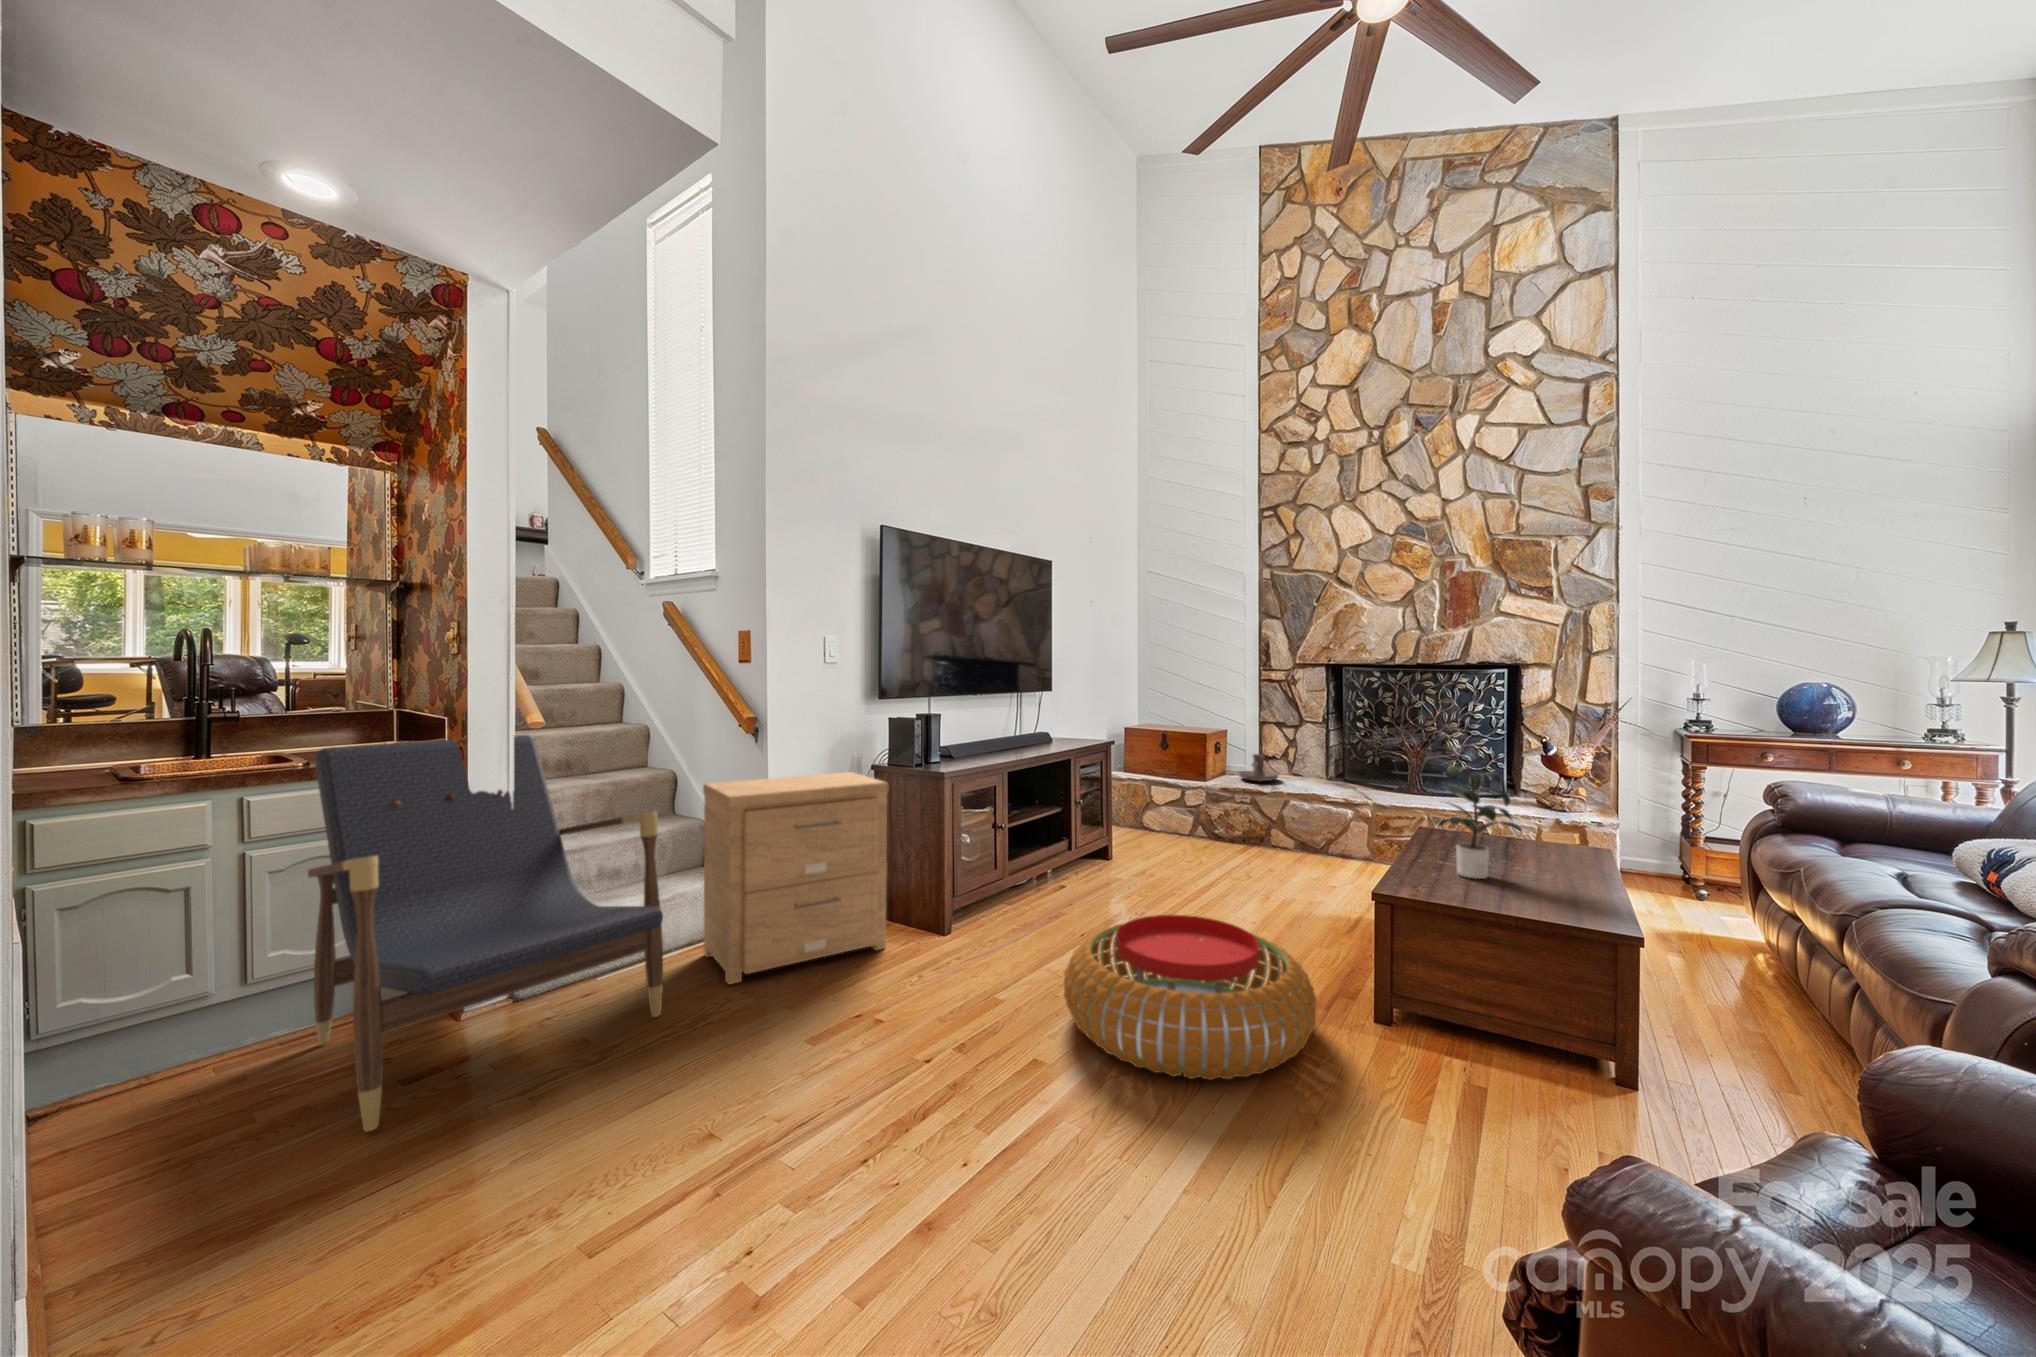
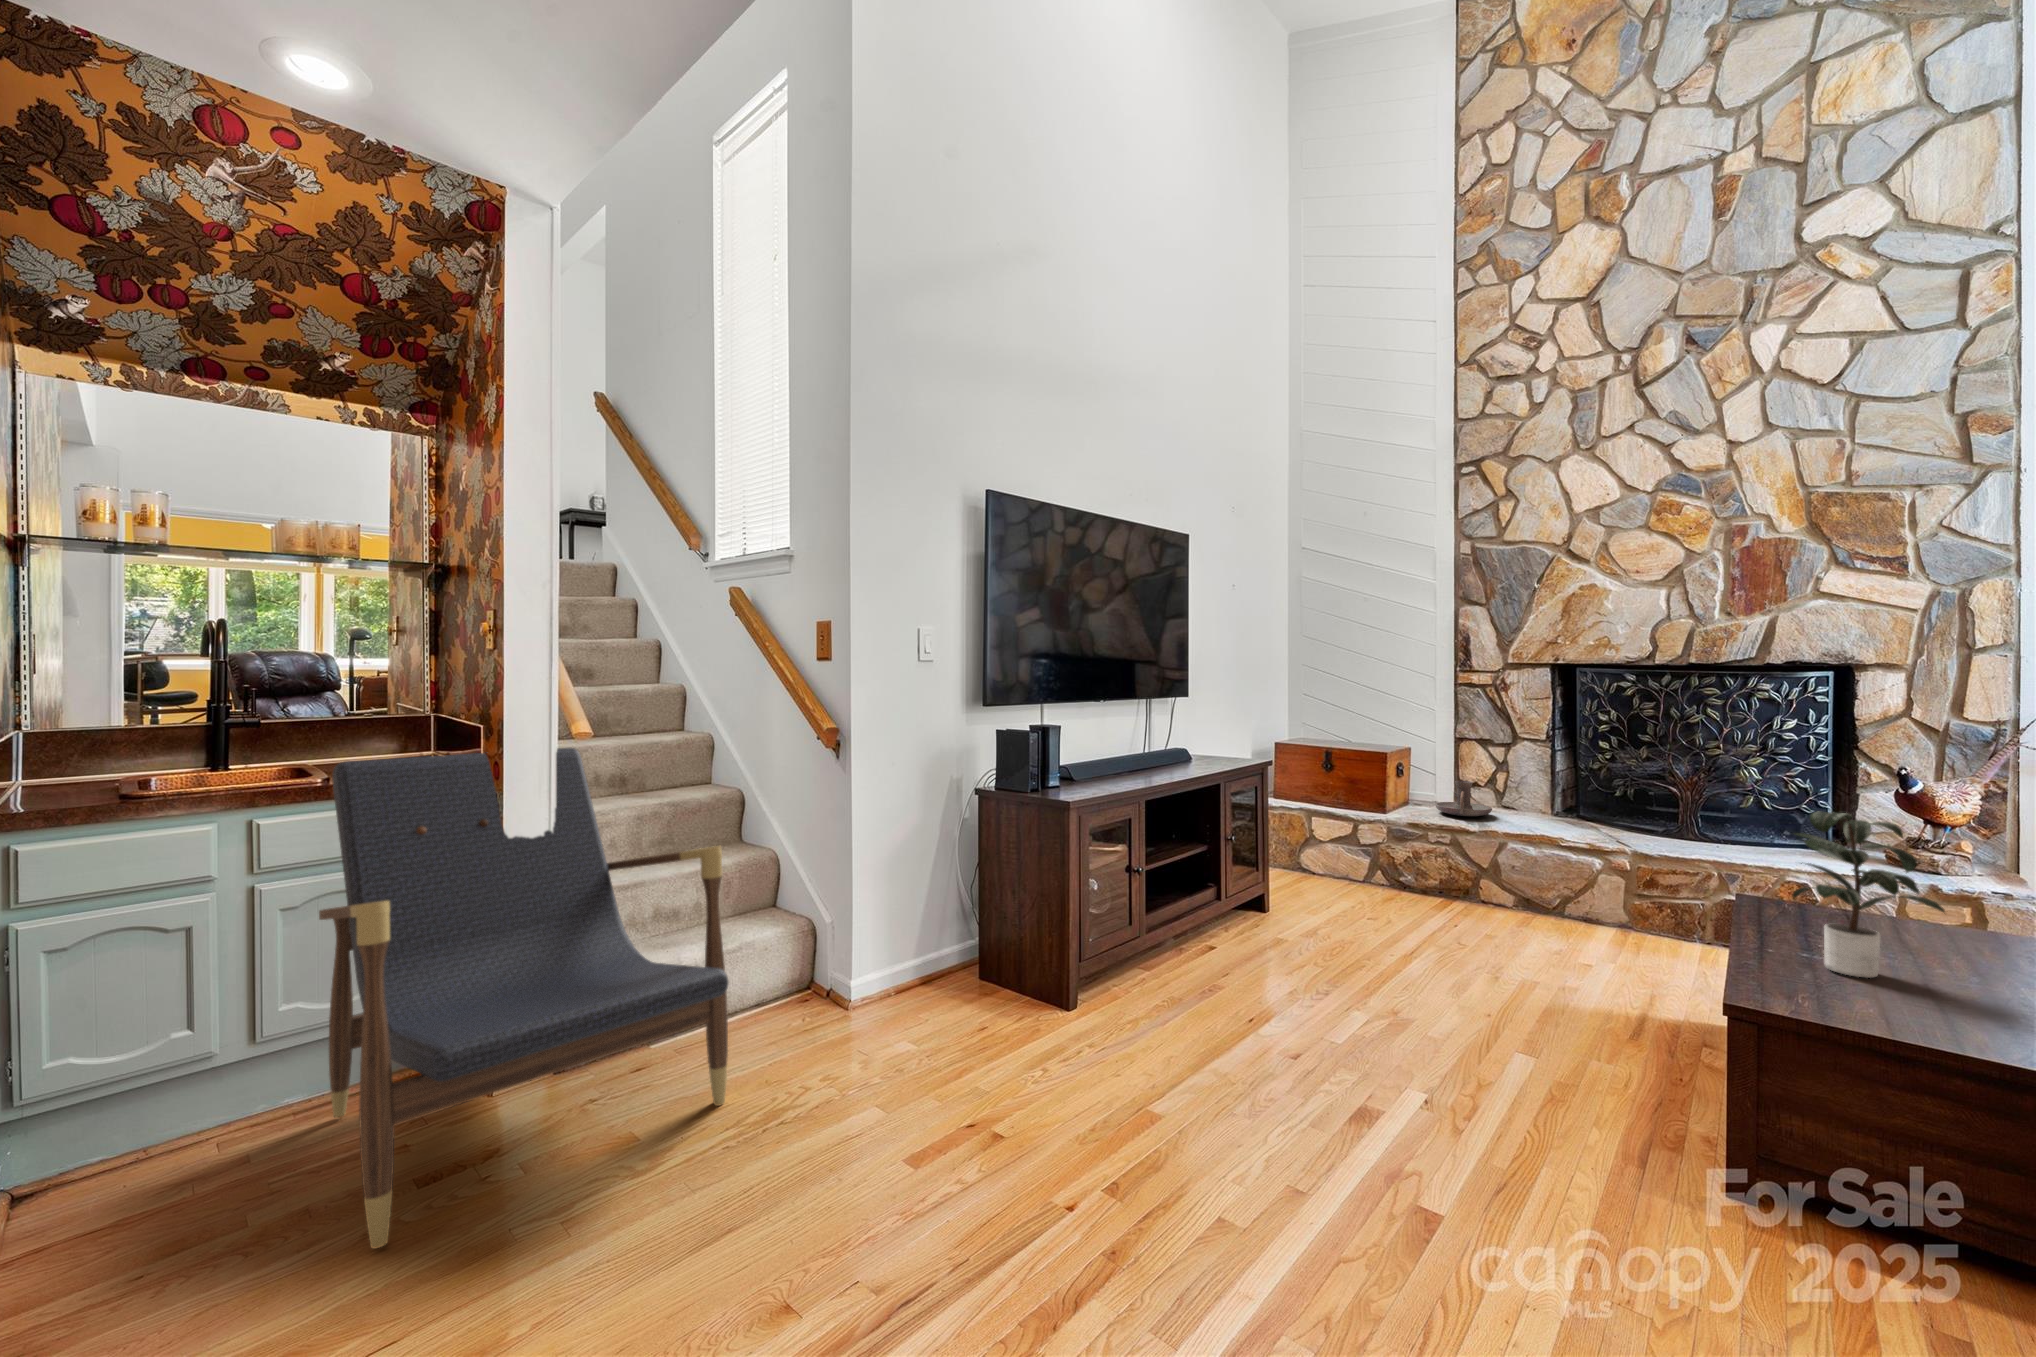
side table: present [703,772,888,984] -> none [775,798,1002,1066]
pouf: present [1064,915,1317,1080] -> none [1247,1007,1633,1265]

